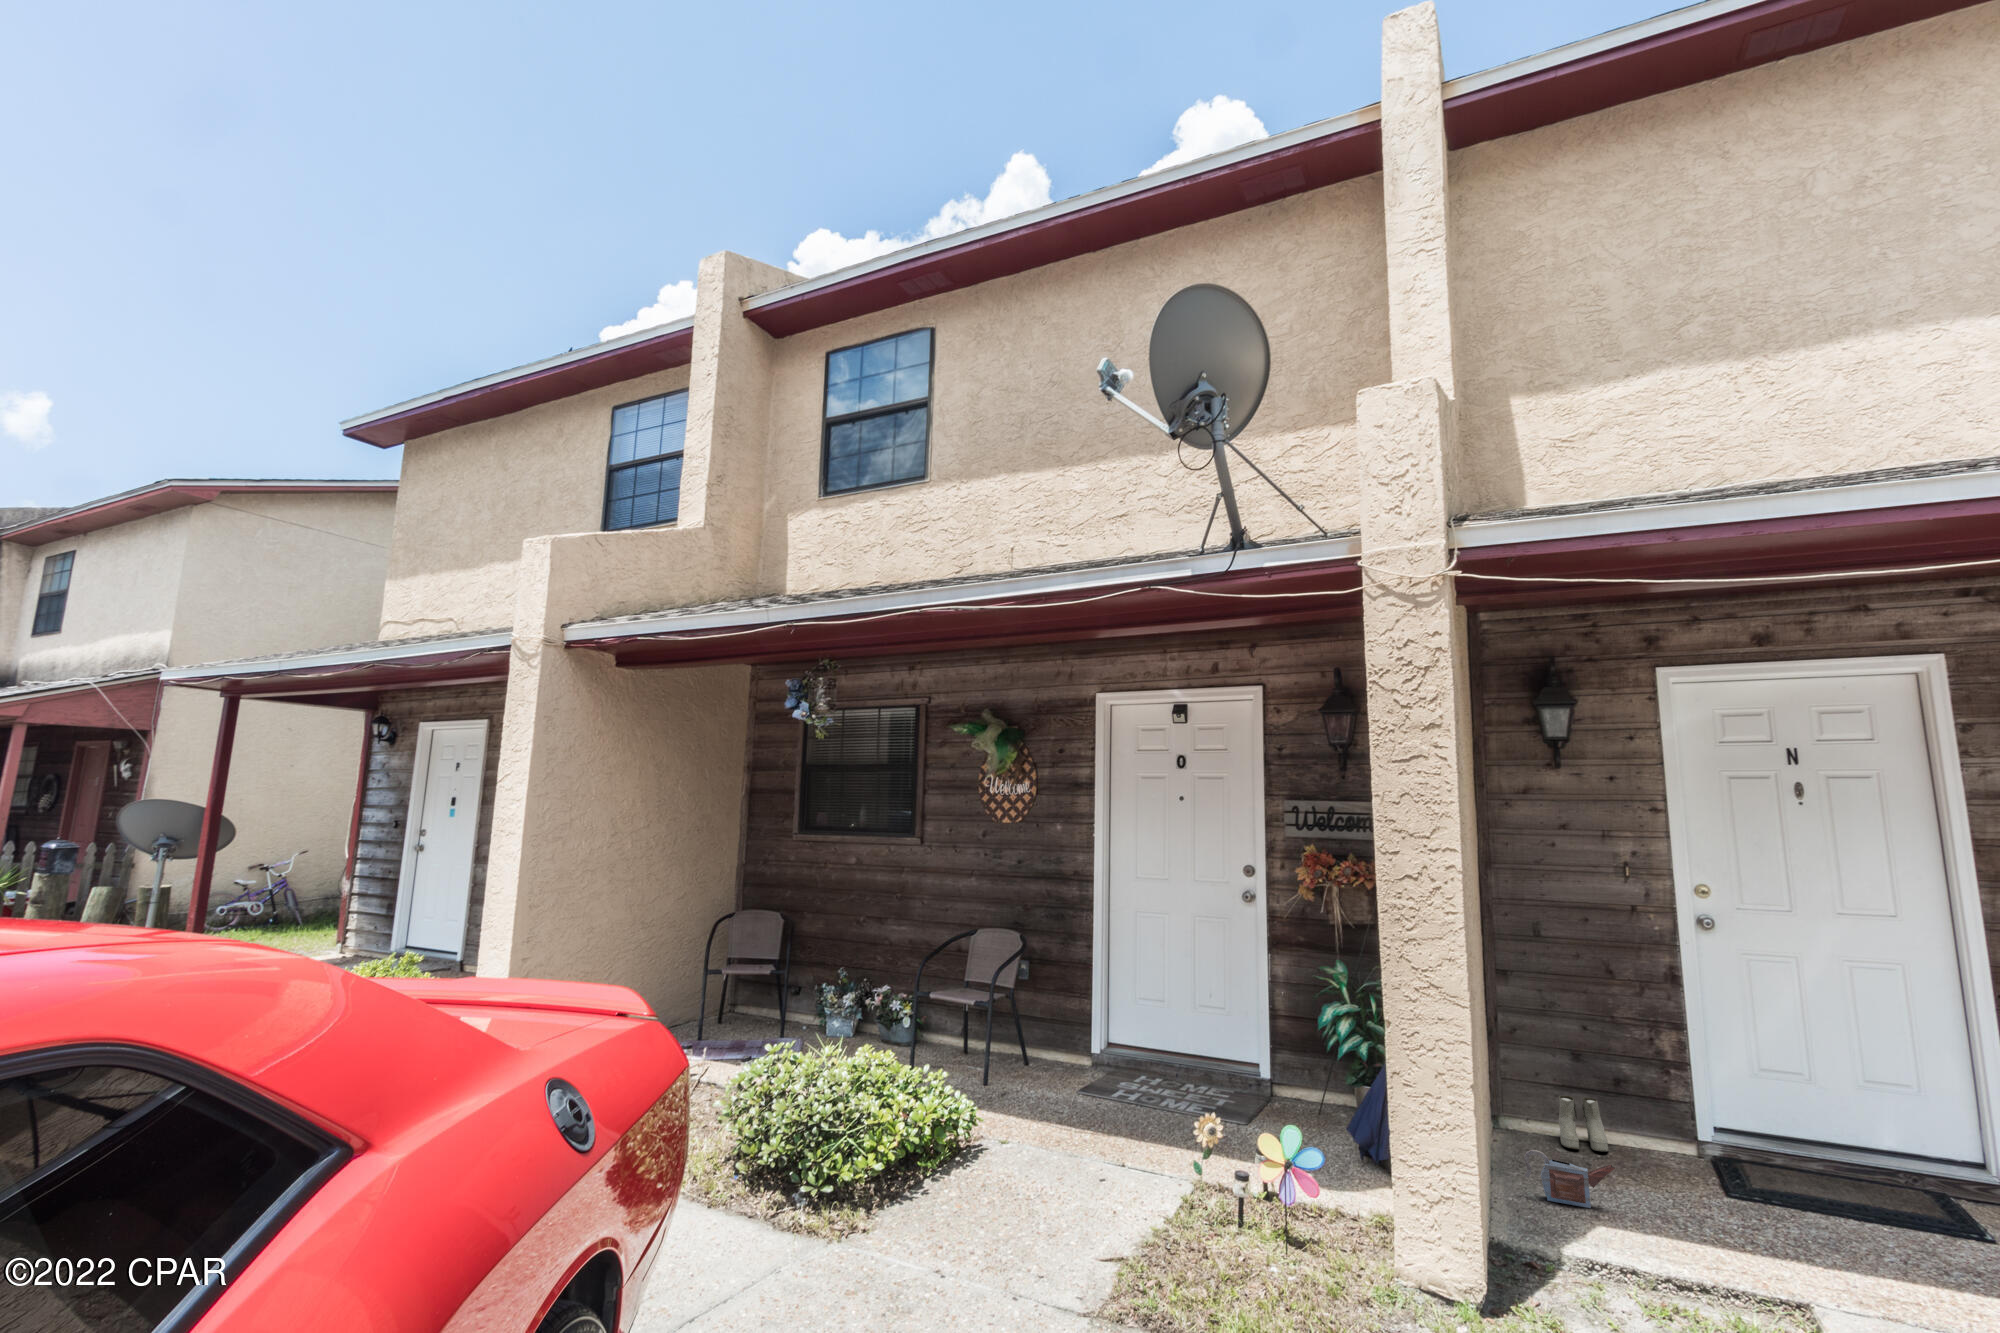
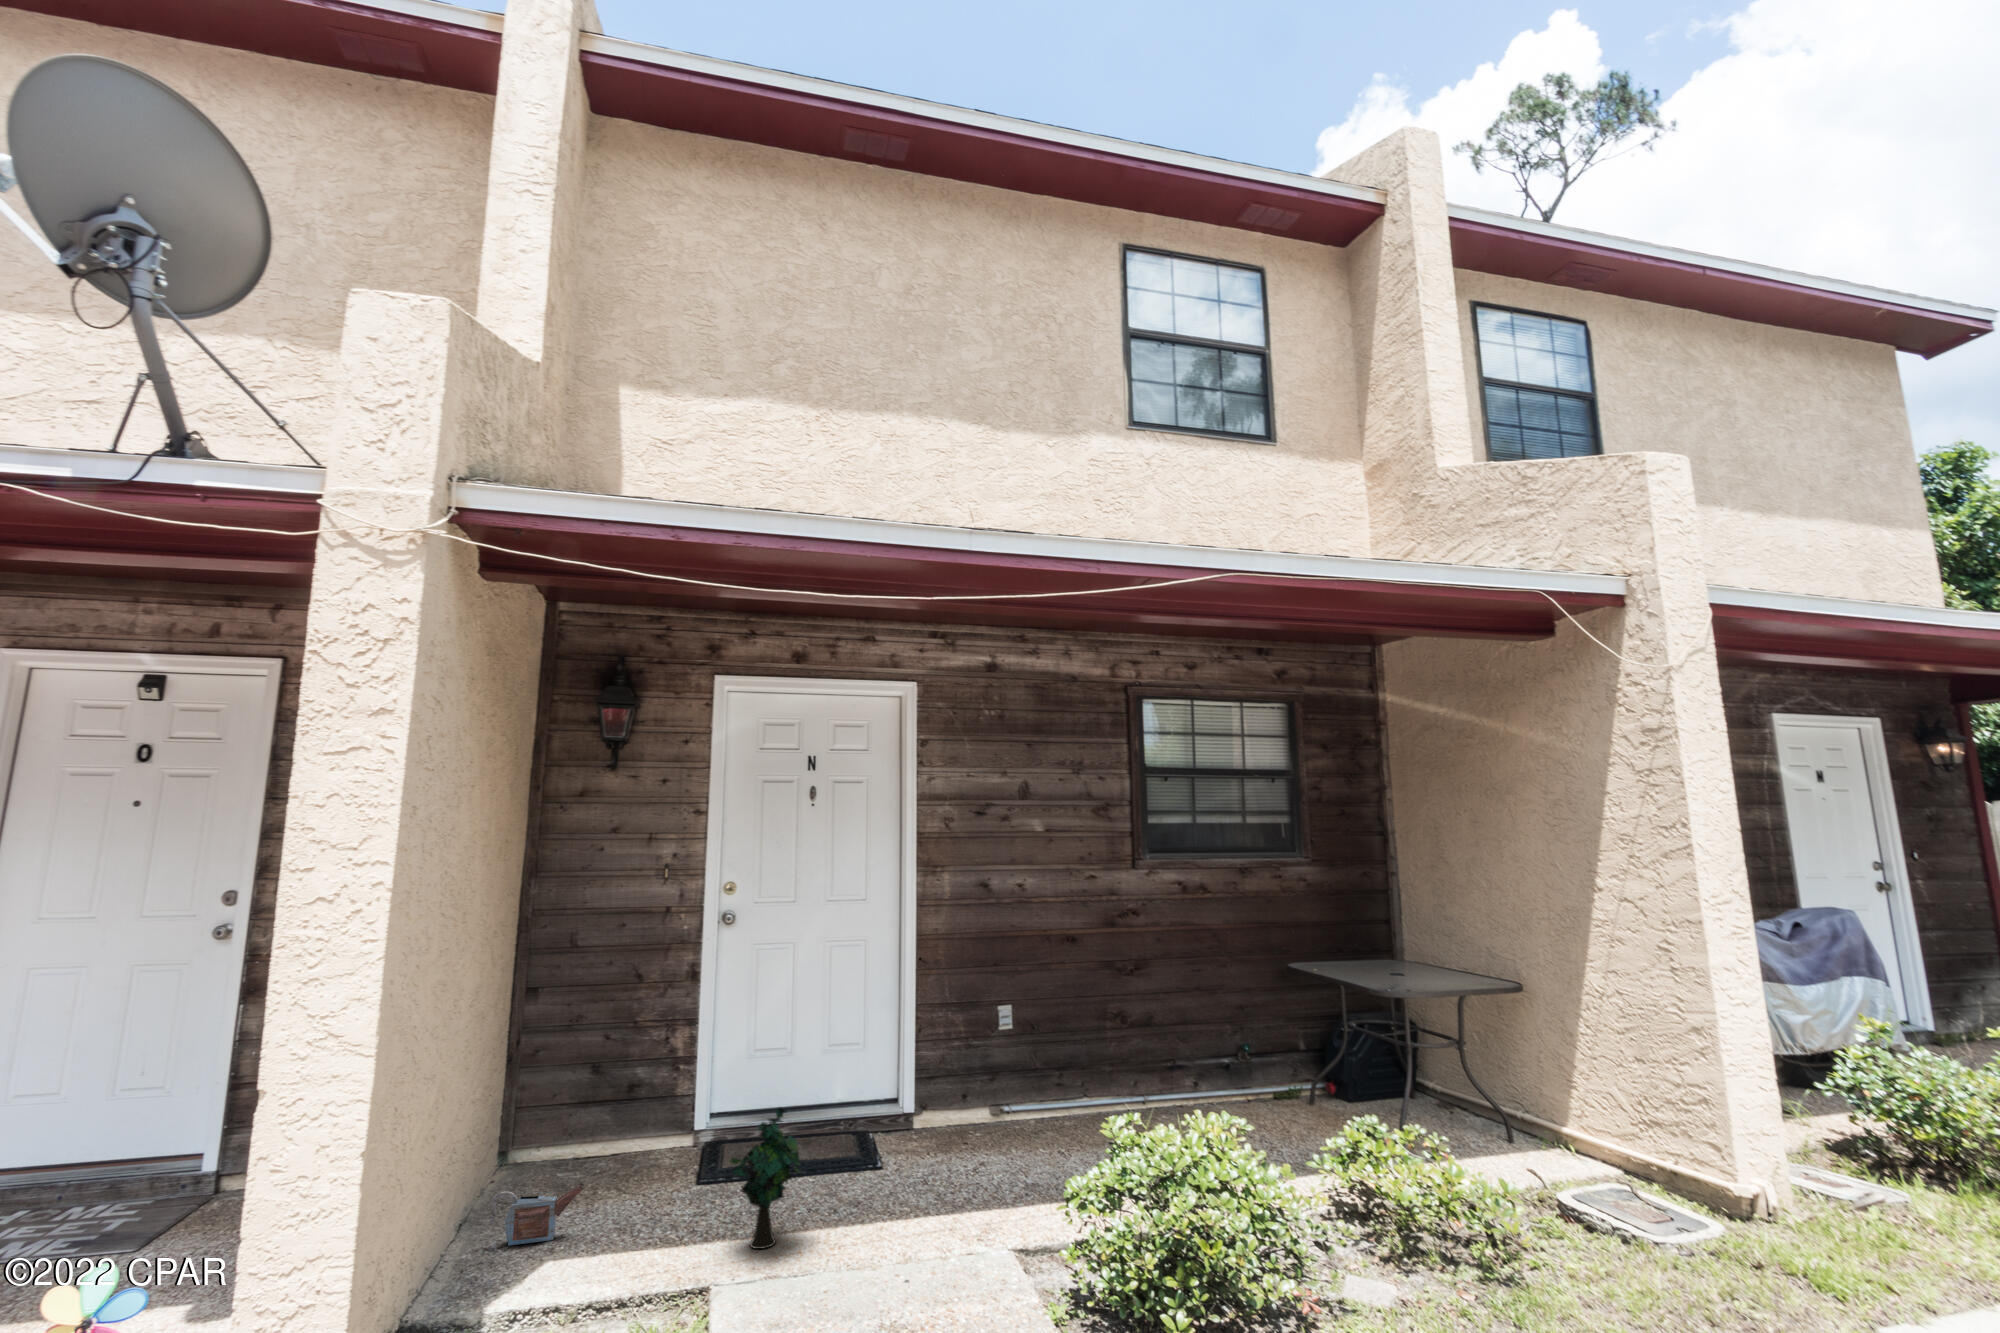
boots: present [1559,1096,1608,1152] -> none [565,1109,612,1170]
decorative plant: none [1797,1141,1903,1293] -> present [730,1108,800,1249]

